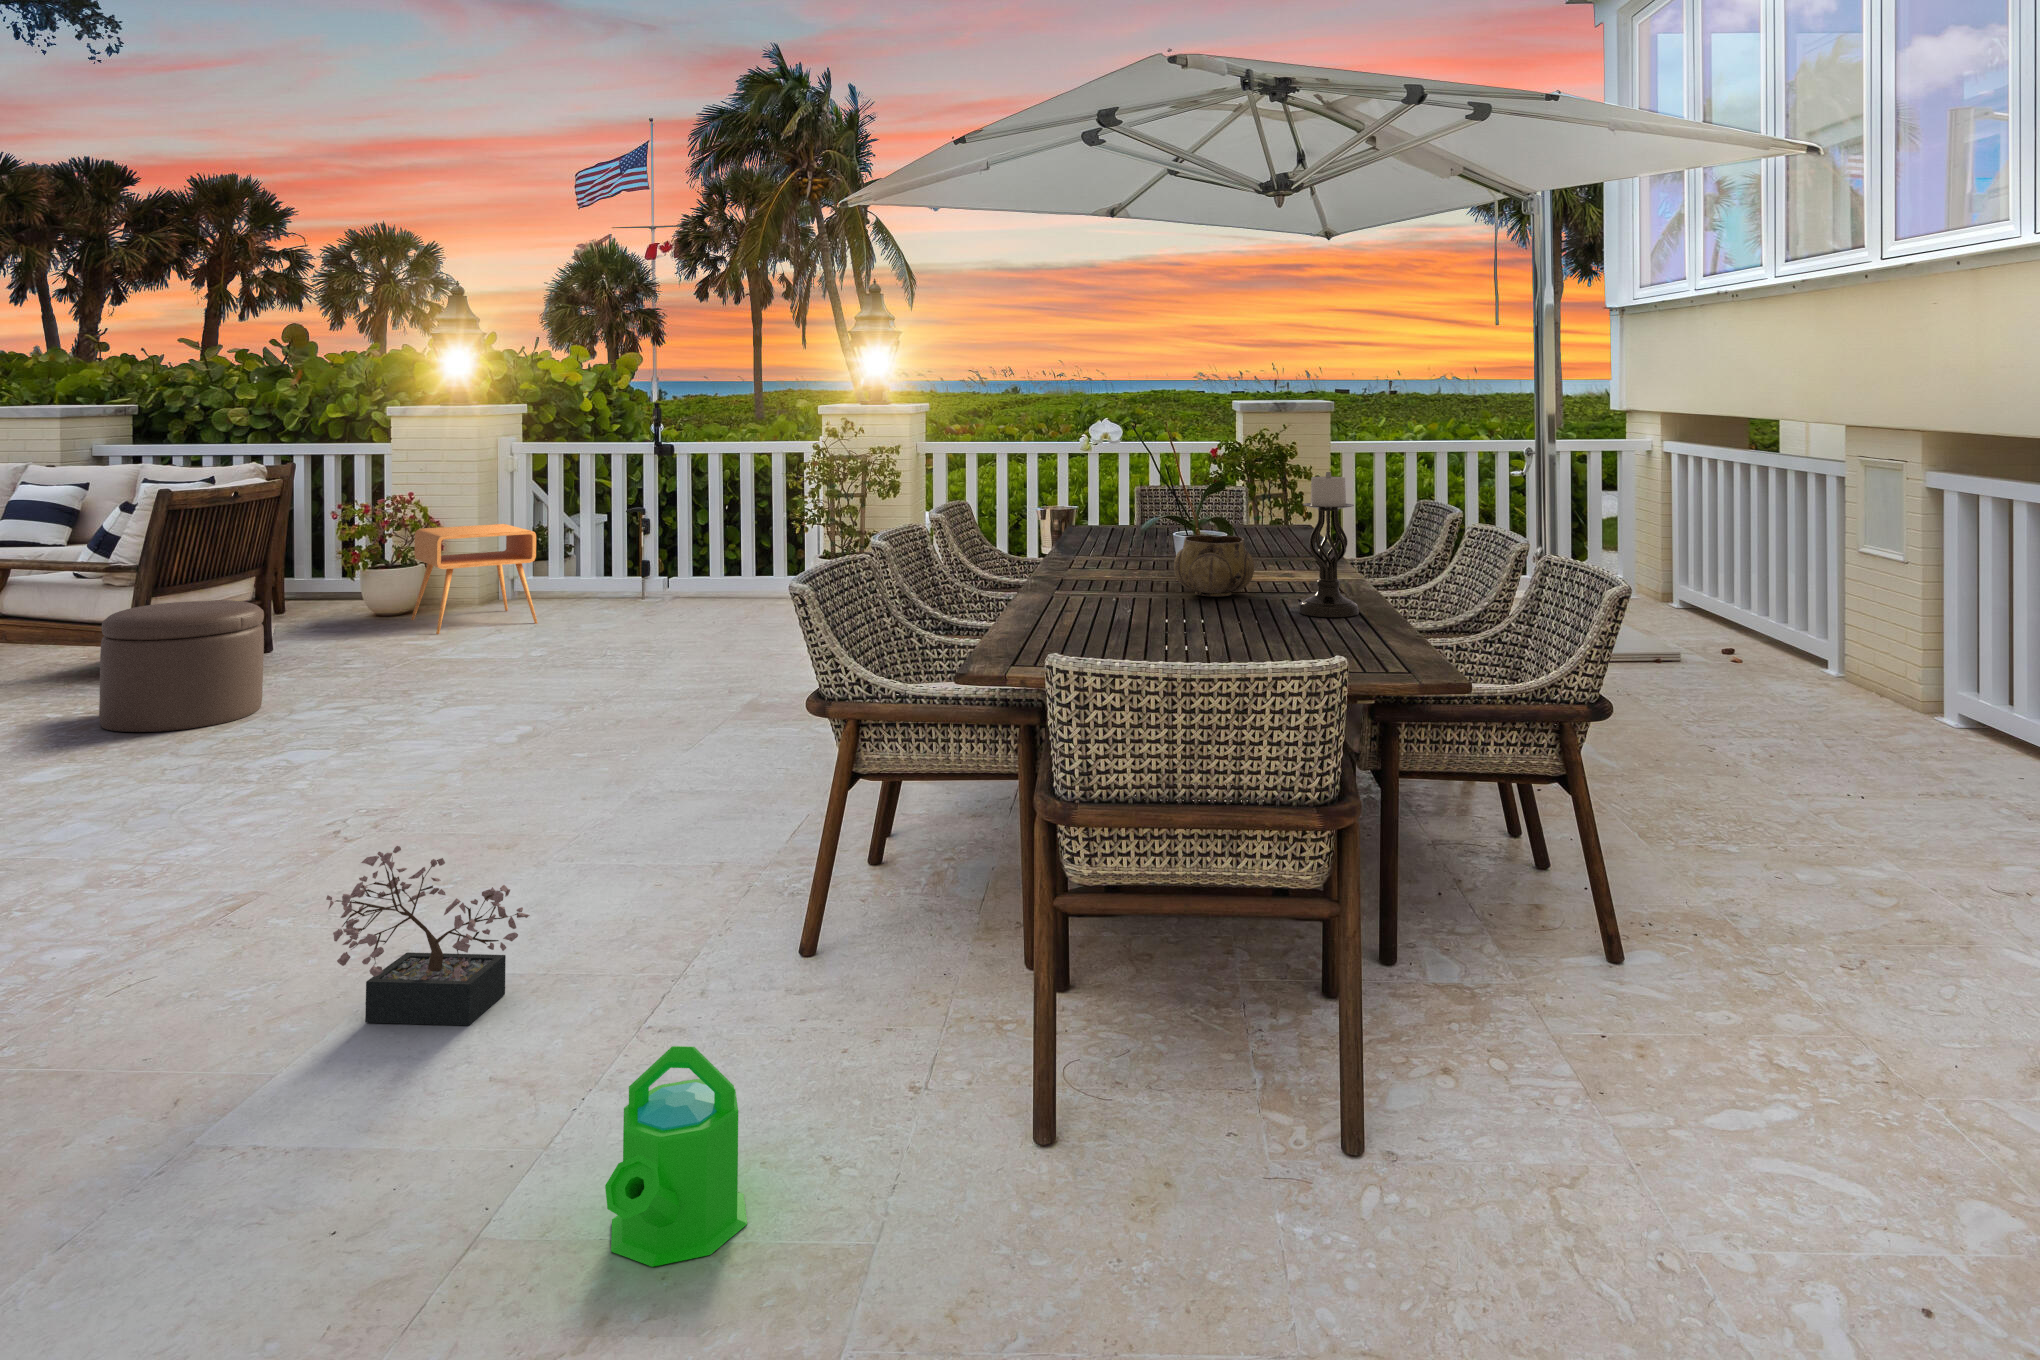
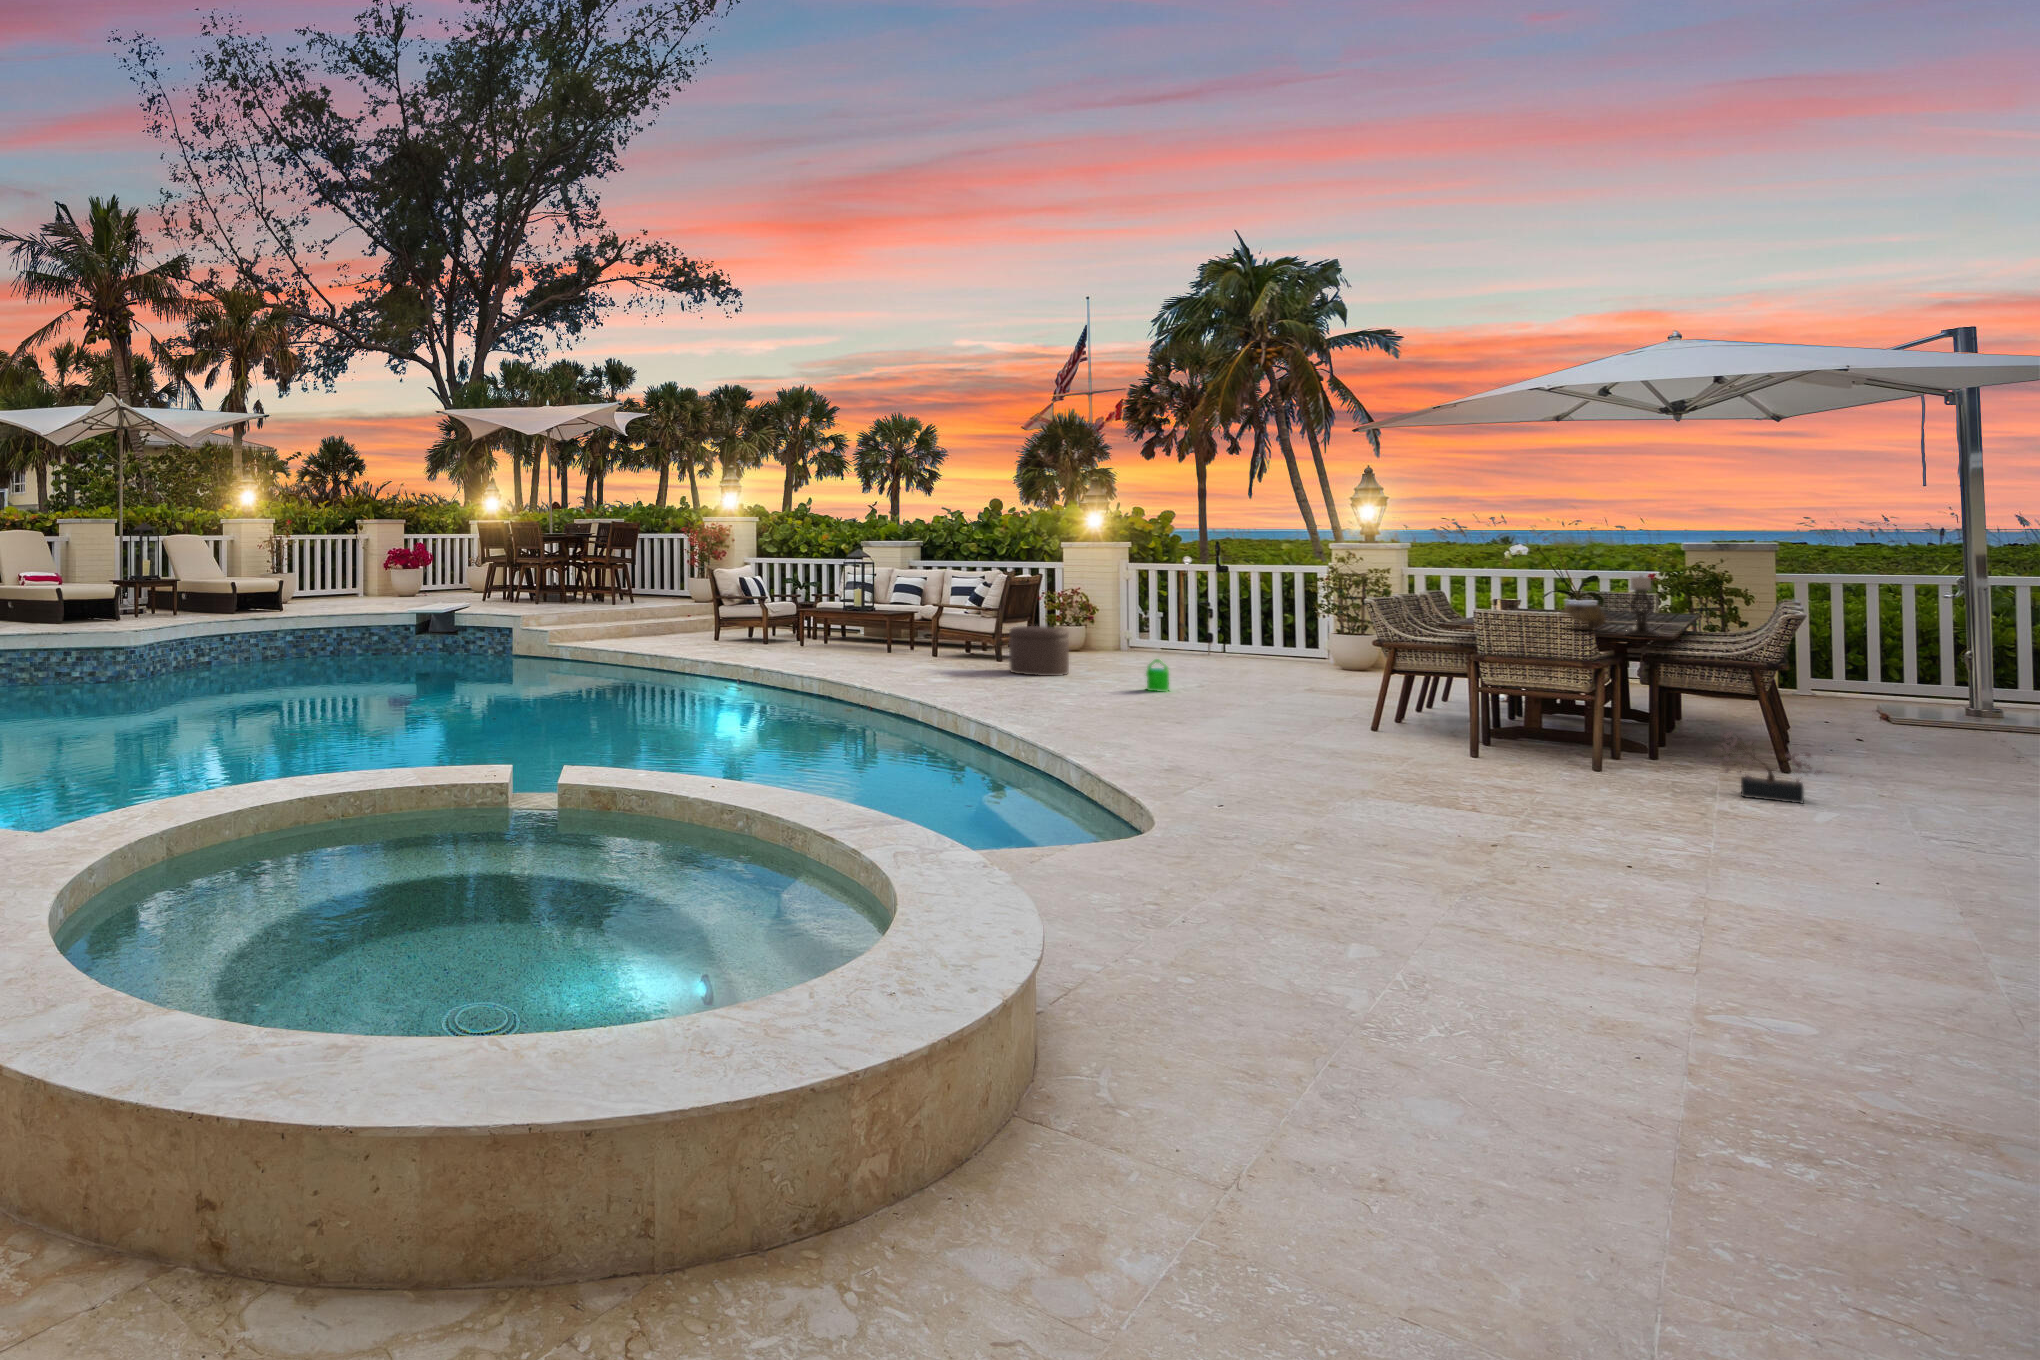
side table: present [411,524,538,634] -> none [1085,606,1157,658]
decorative plant: present [326,846,530,1025] -> present [1715,731,1820,803]
watering can: present [605,1046,748,1267] -> present [1146,659,1170,692]

